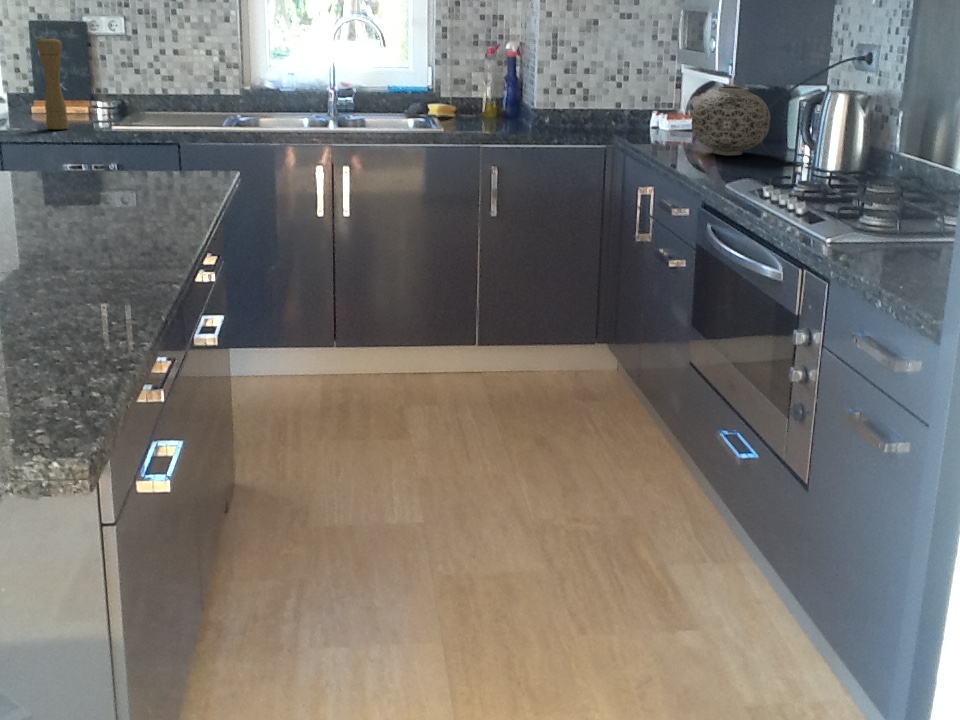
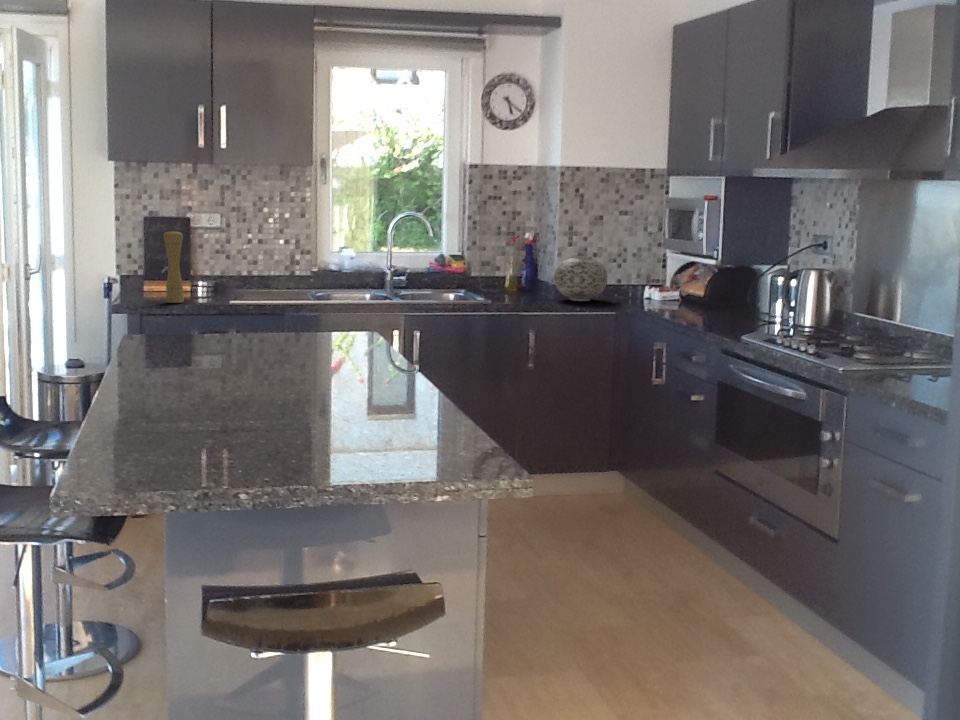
vase: present [691,86,771,156] -> present [554,255,607,301]

